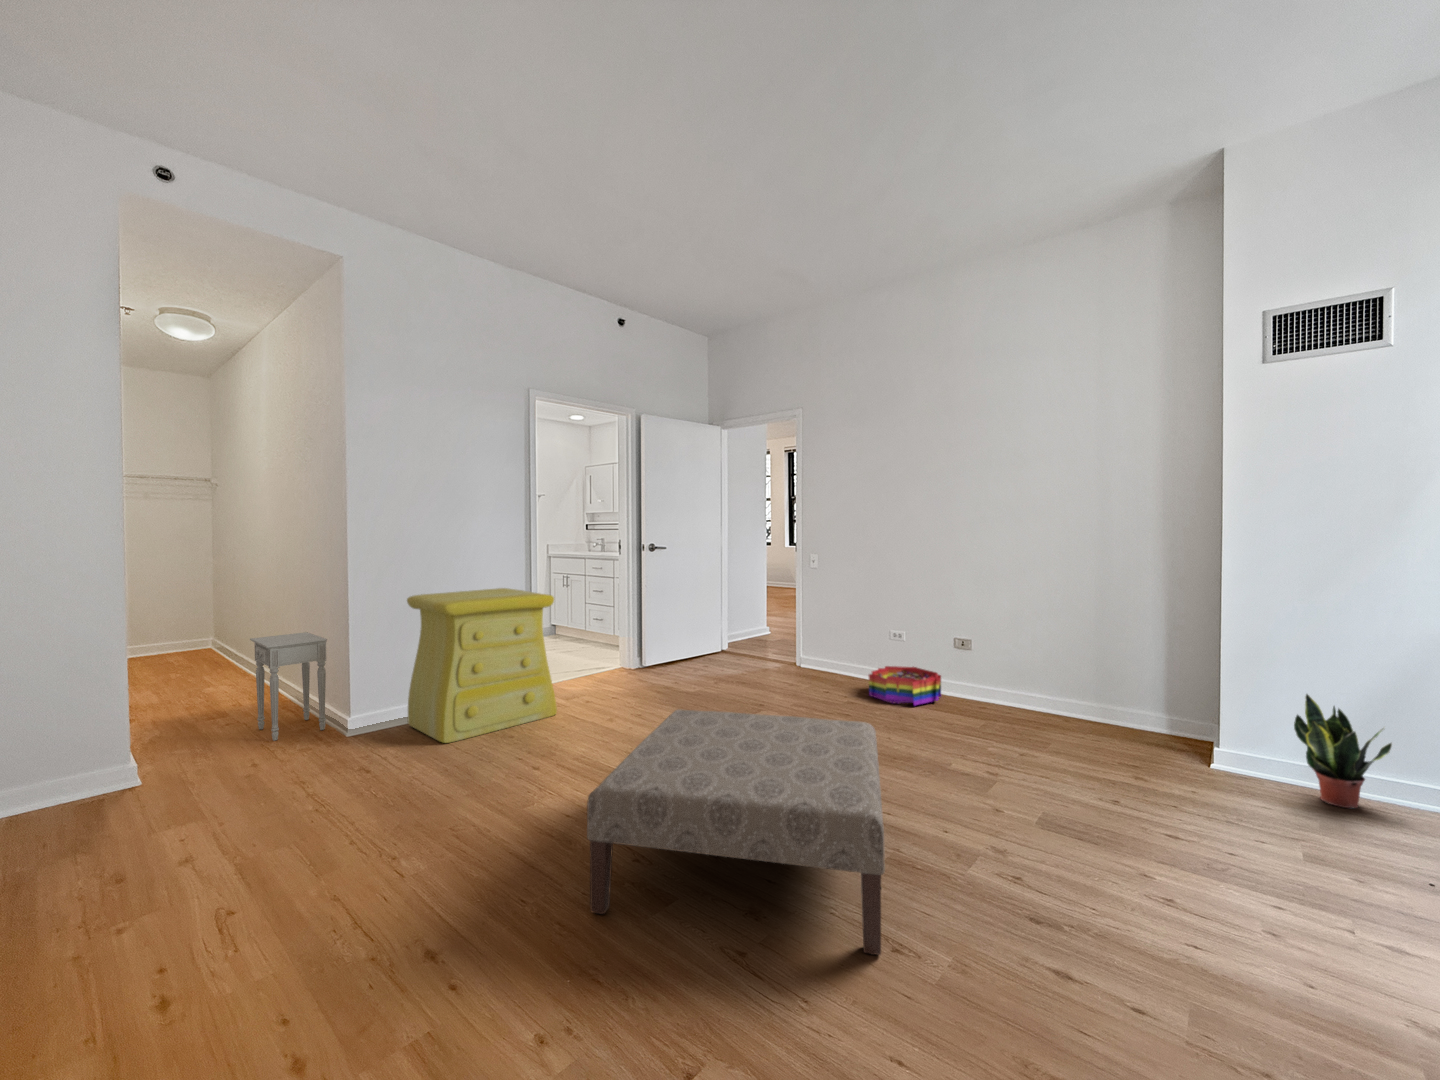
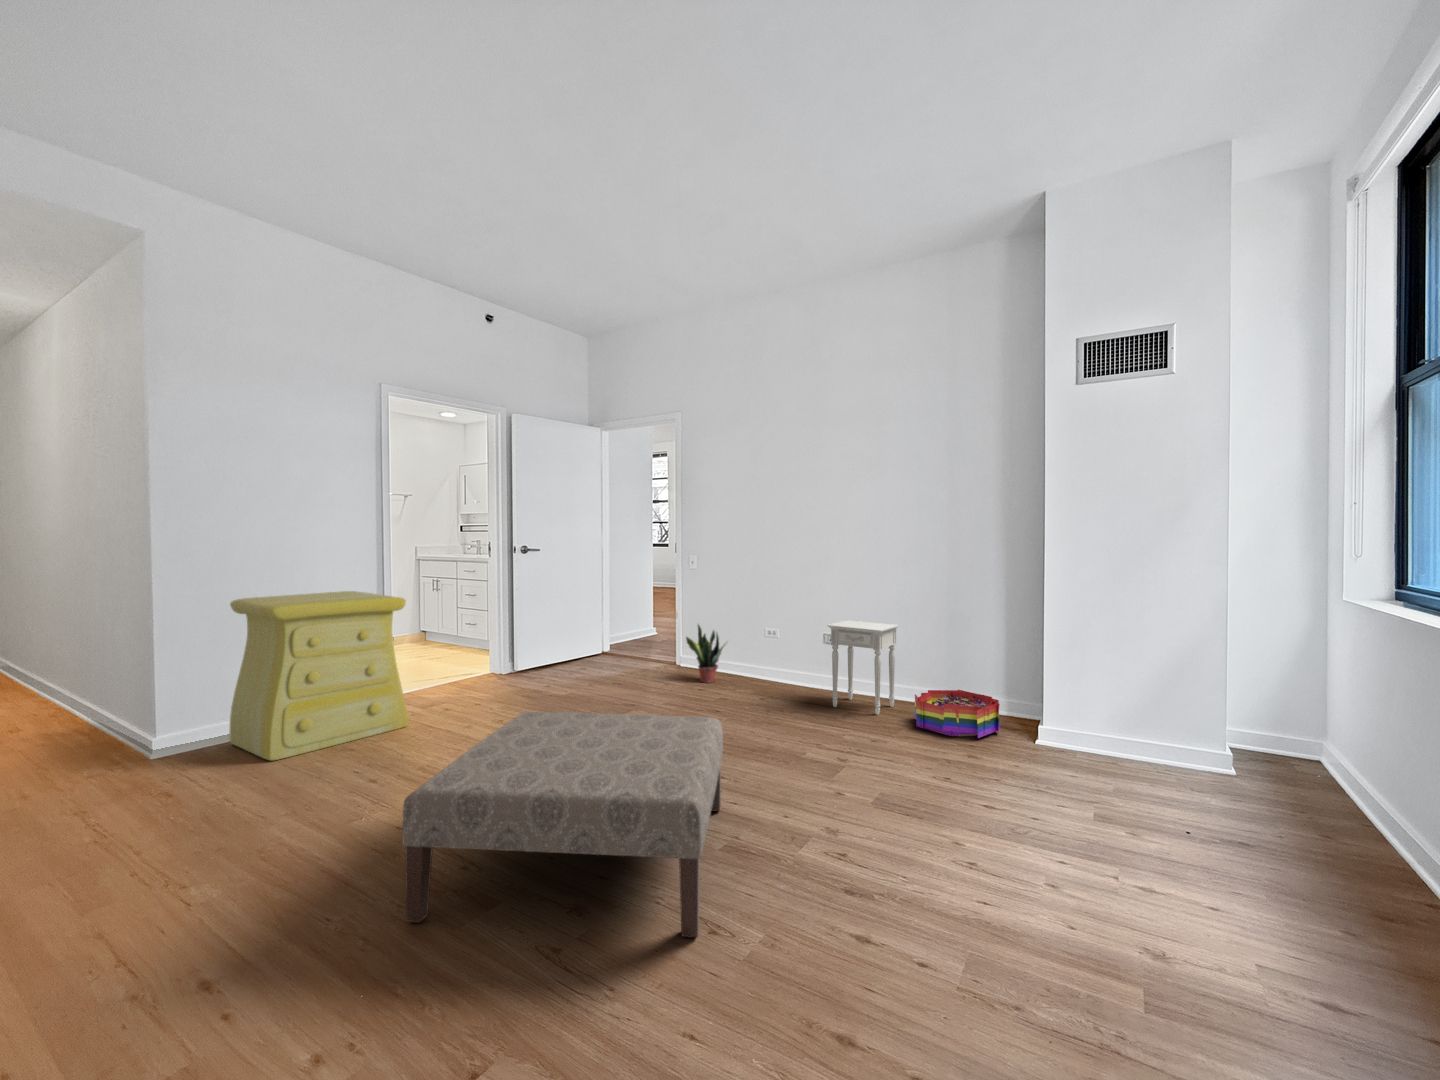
nightstand: present [250,632,327,741] -> present [827,620,899,715]
storage bin: present [869,666,941,705] -> present [915,690,1000,738]
potted plant: present [1294,694,1392,808] -> present [686,625,726,683]

